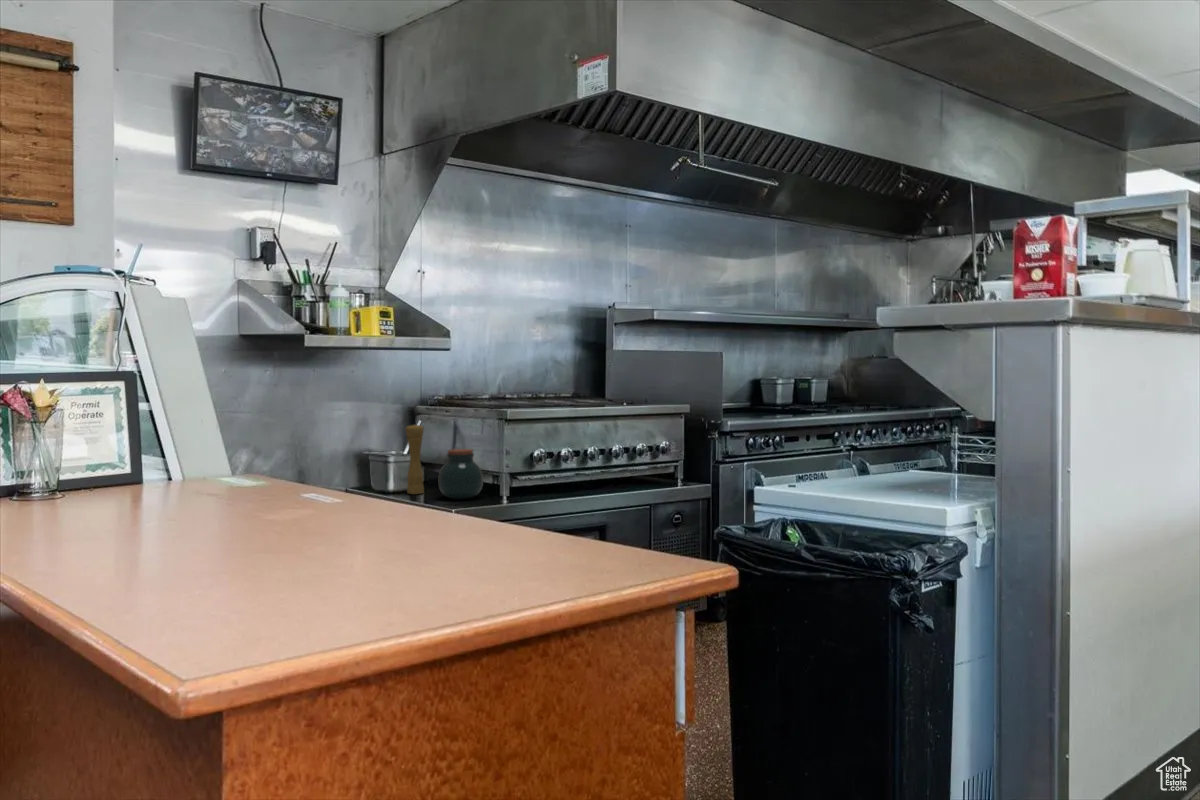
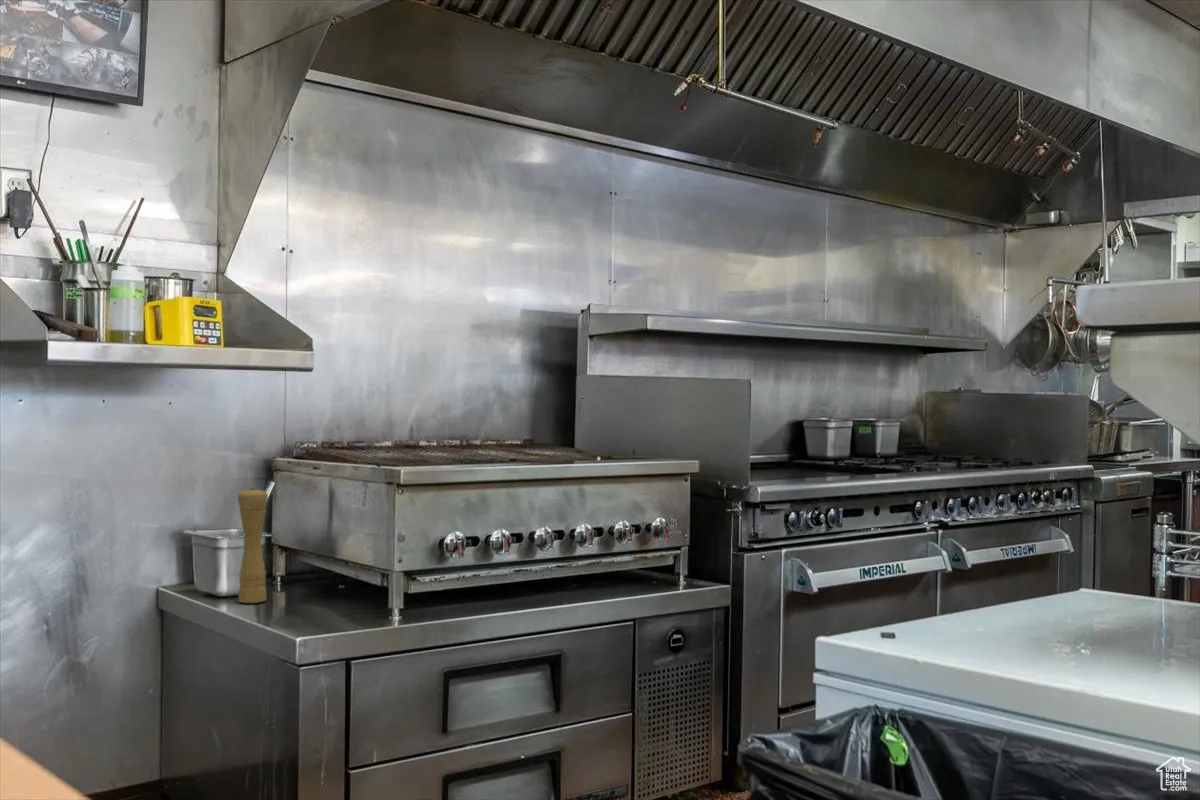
jar: present [438,449,483,499] -> none [286,530,360,614]

